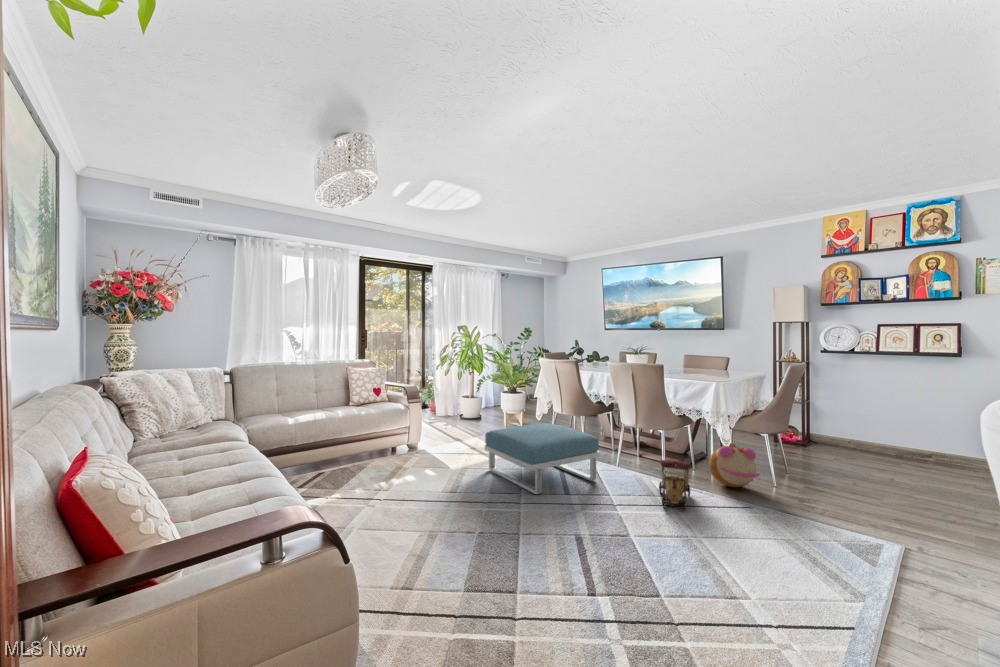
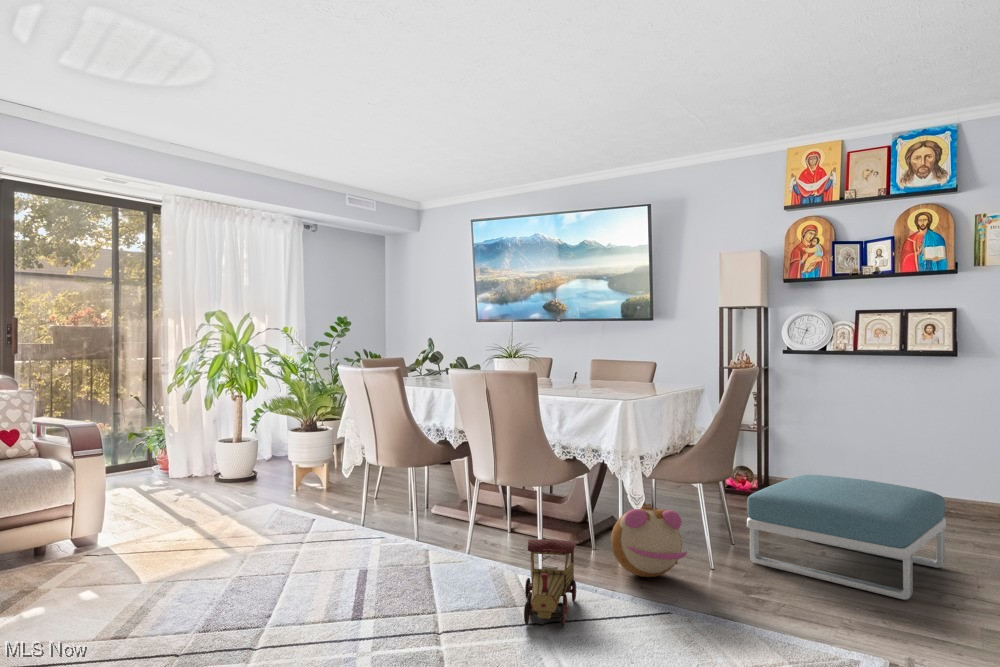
footstool: present [485,423,600,494] -> present [747,475,946,600]

